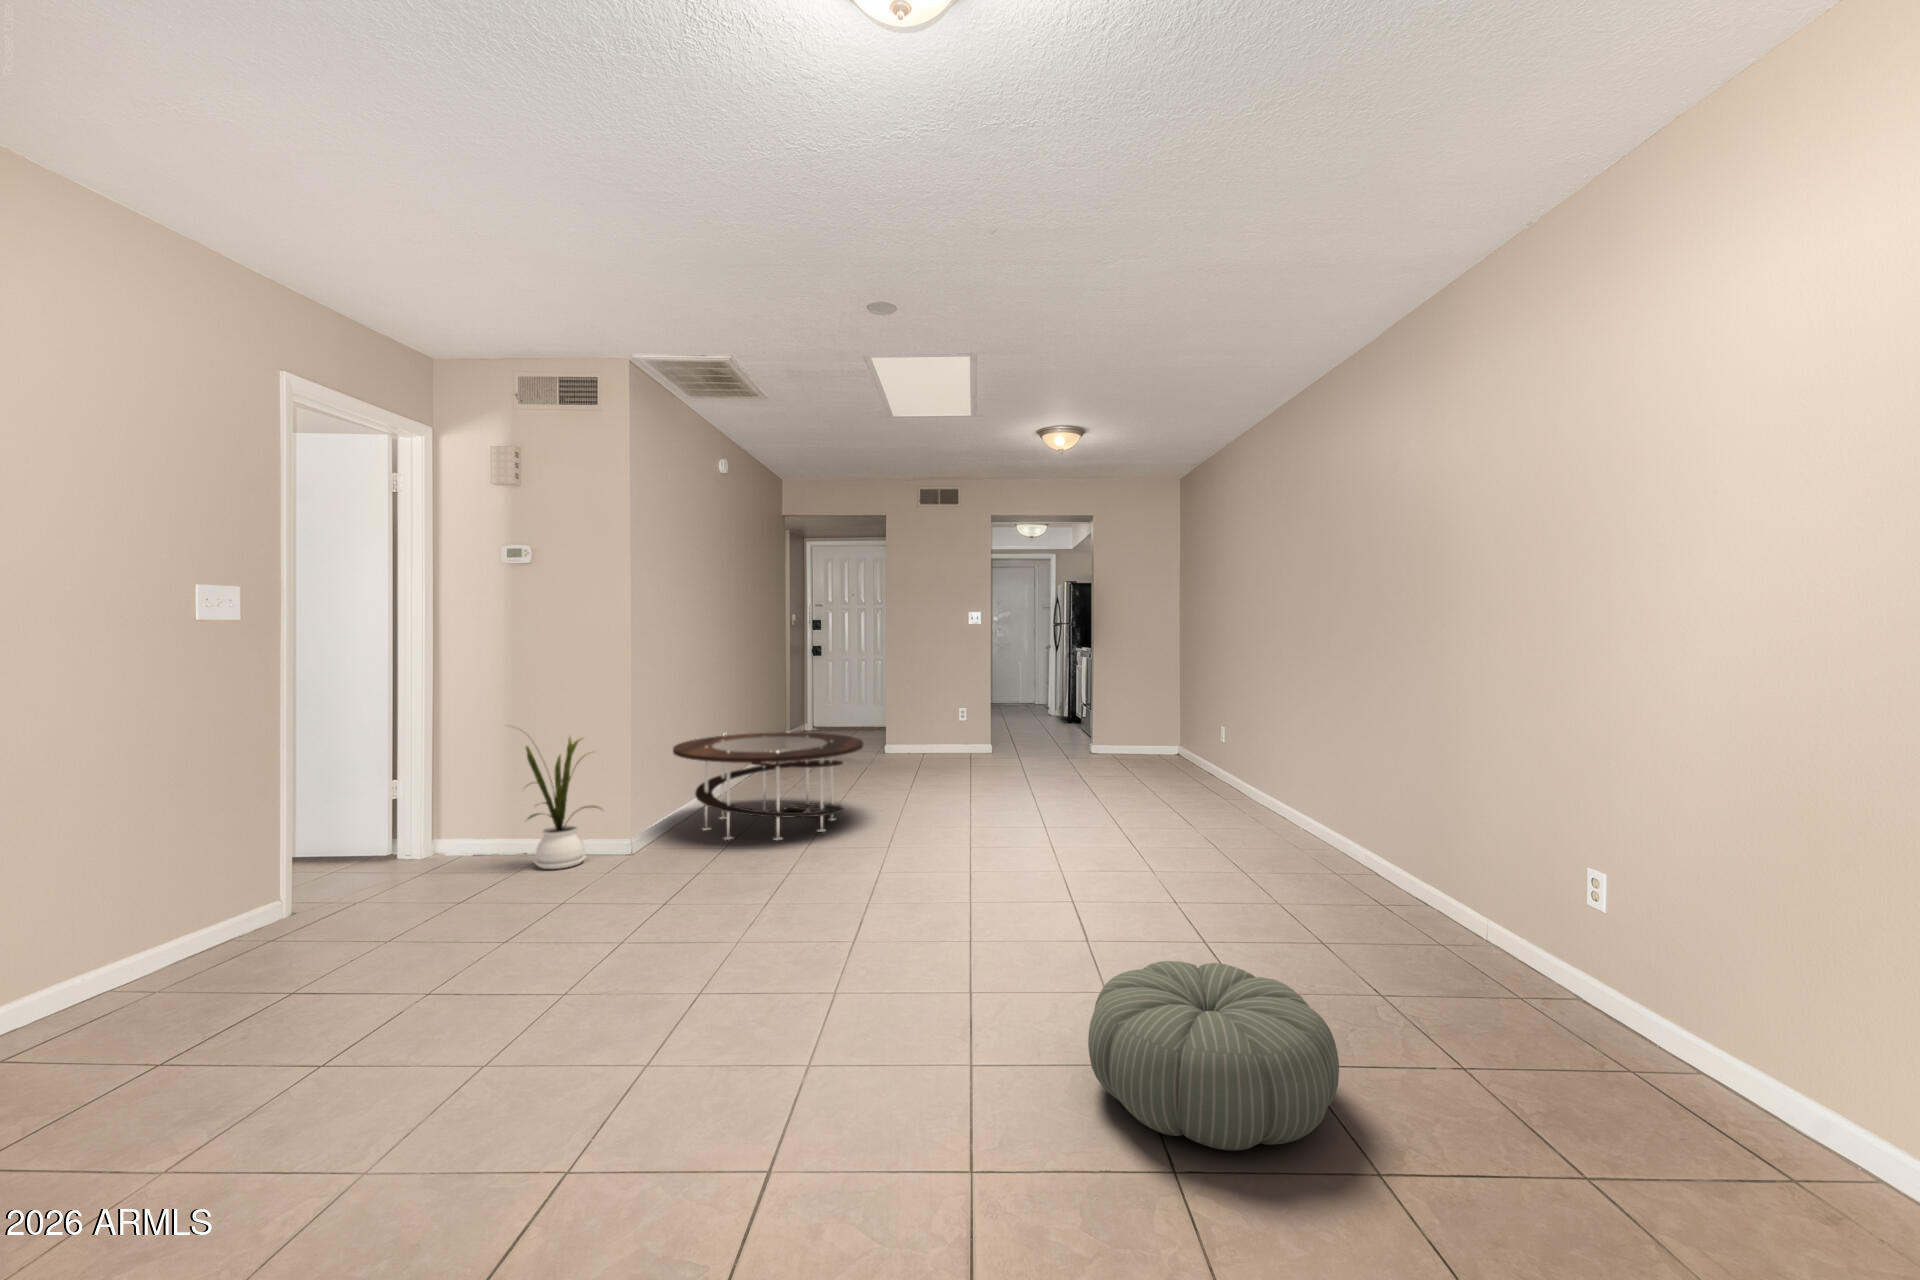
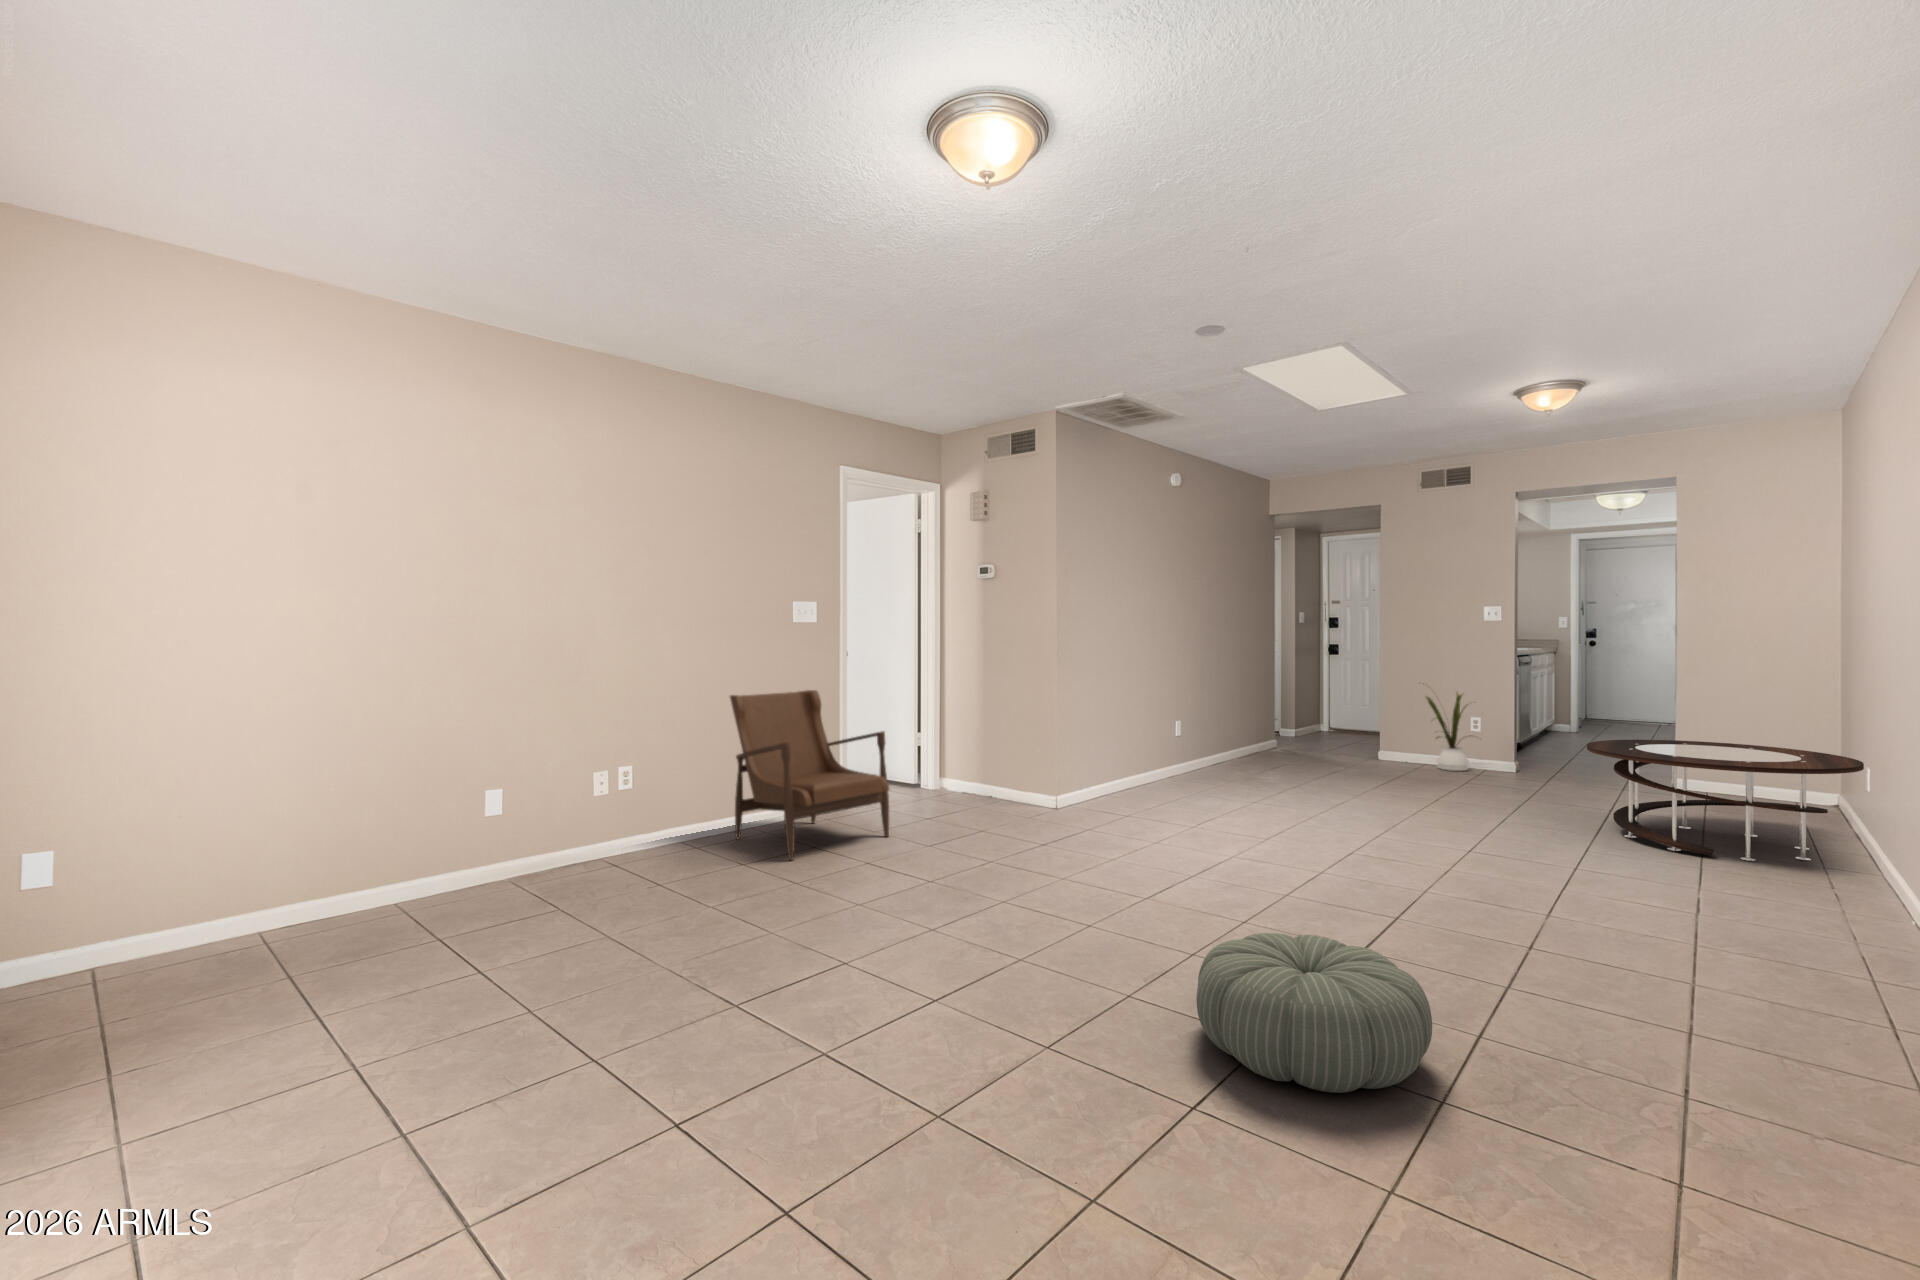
armchair: none [57,731,424,1036] -> present [730,690,889,860]
house plant: present [525,732,603,869] -> present [1423,683,1469,771]
coffee table: present [673,732,863,840] -> present [1587,740,1864,861]

